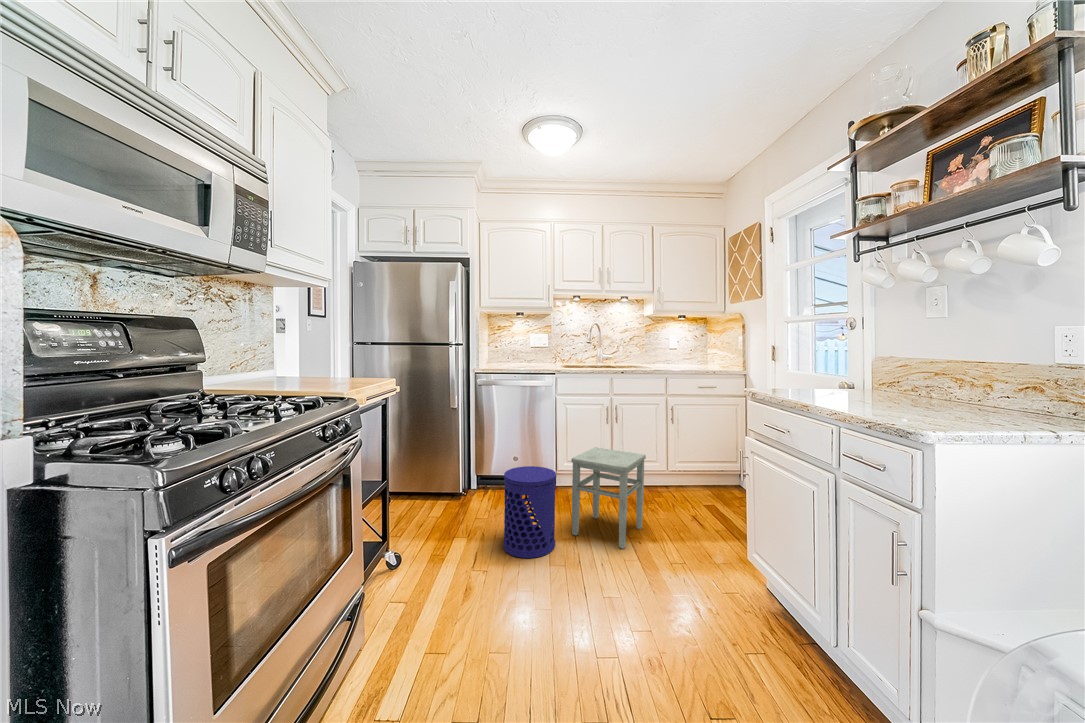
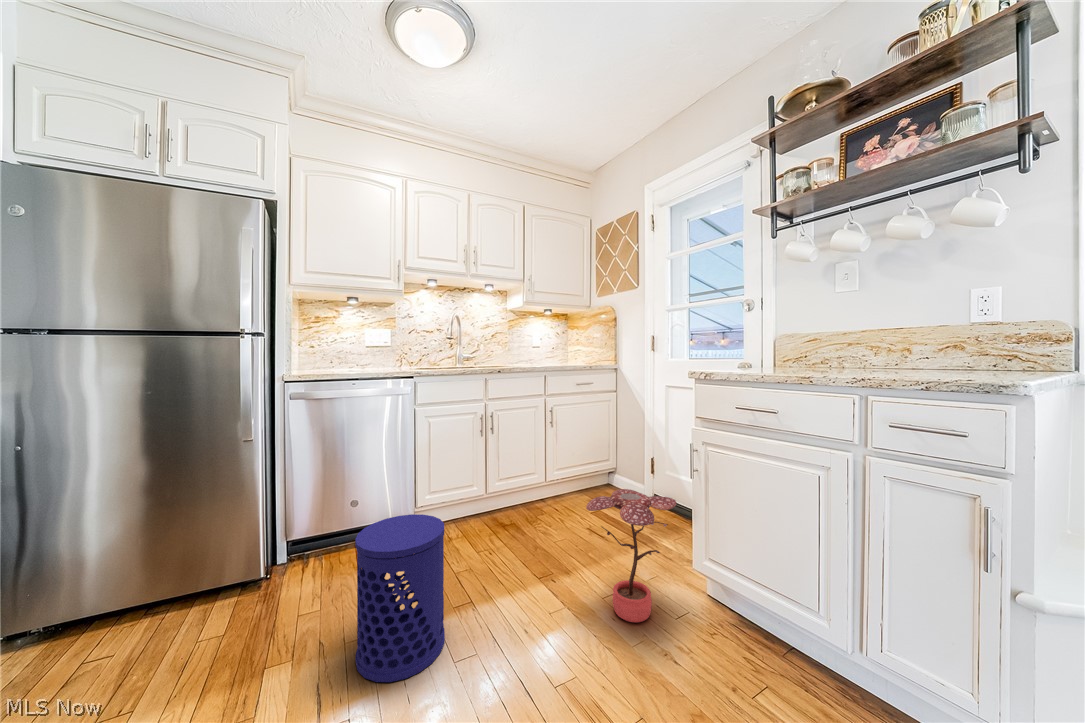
stool: present [571,448,646,549] -> none [461,471,551,610]
potted plant: none [657,474,732,572] -> present [586,489,676,622]

